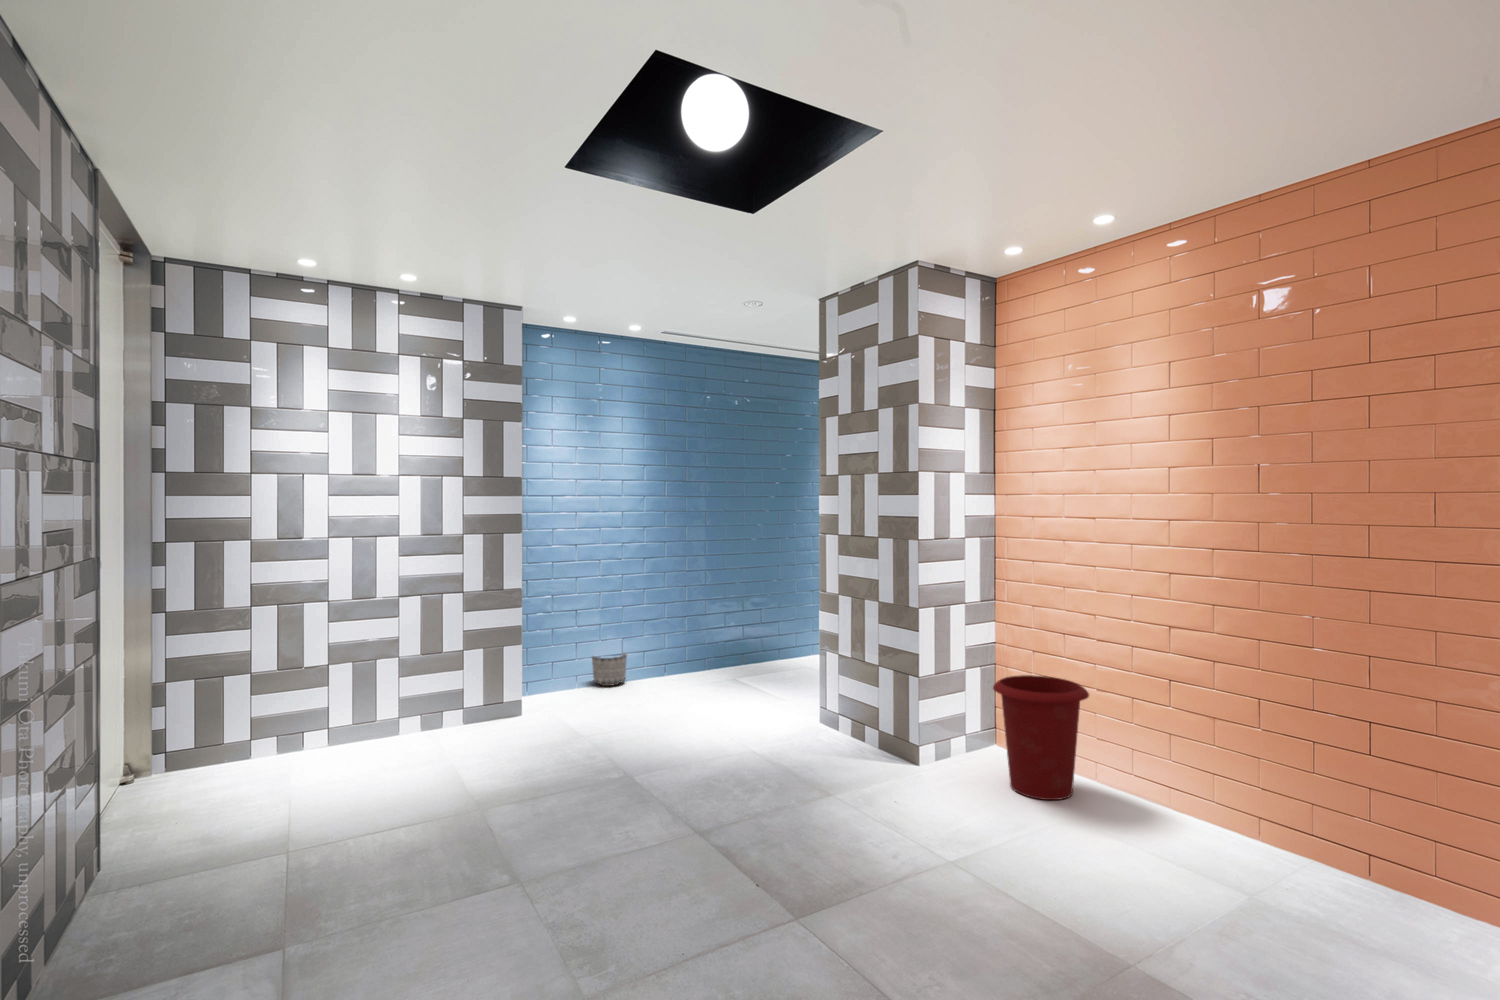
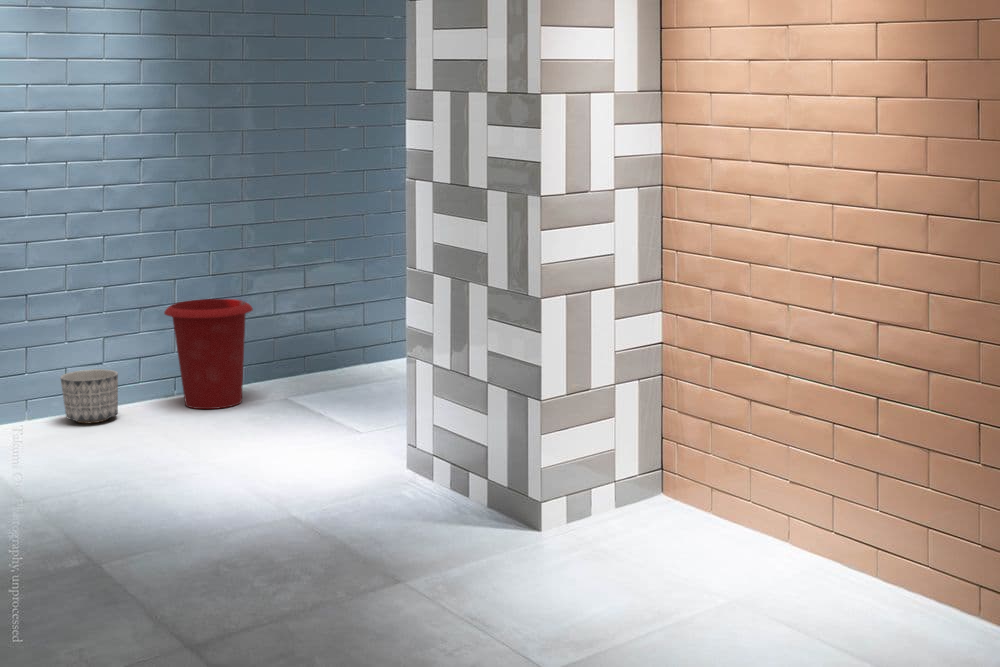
waste bin: present [993,675,1089,800] -> present [164,299,253,409]

